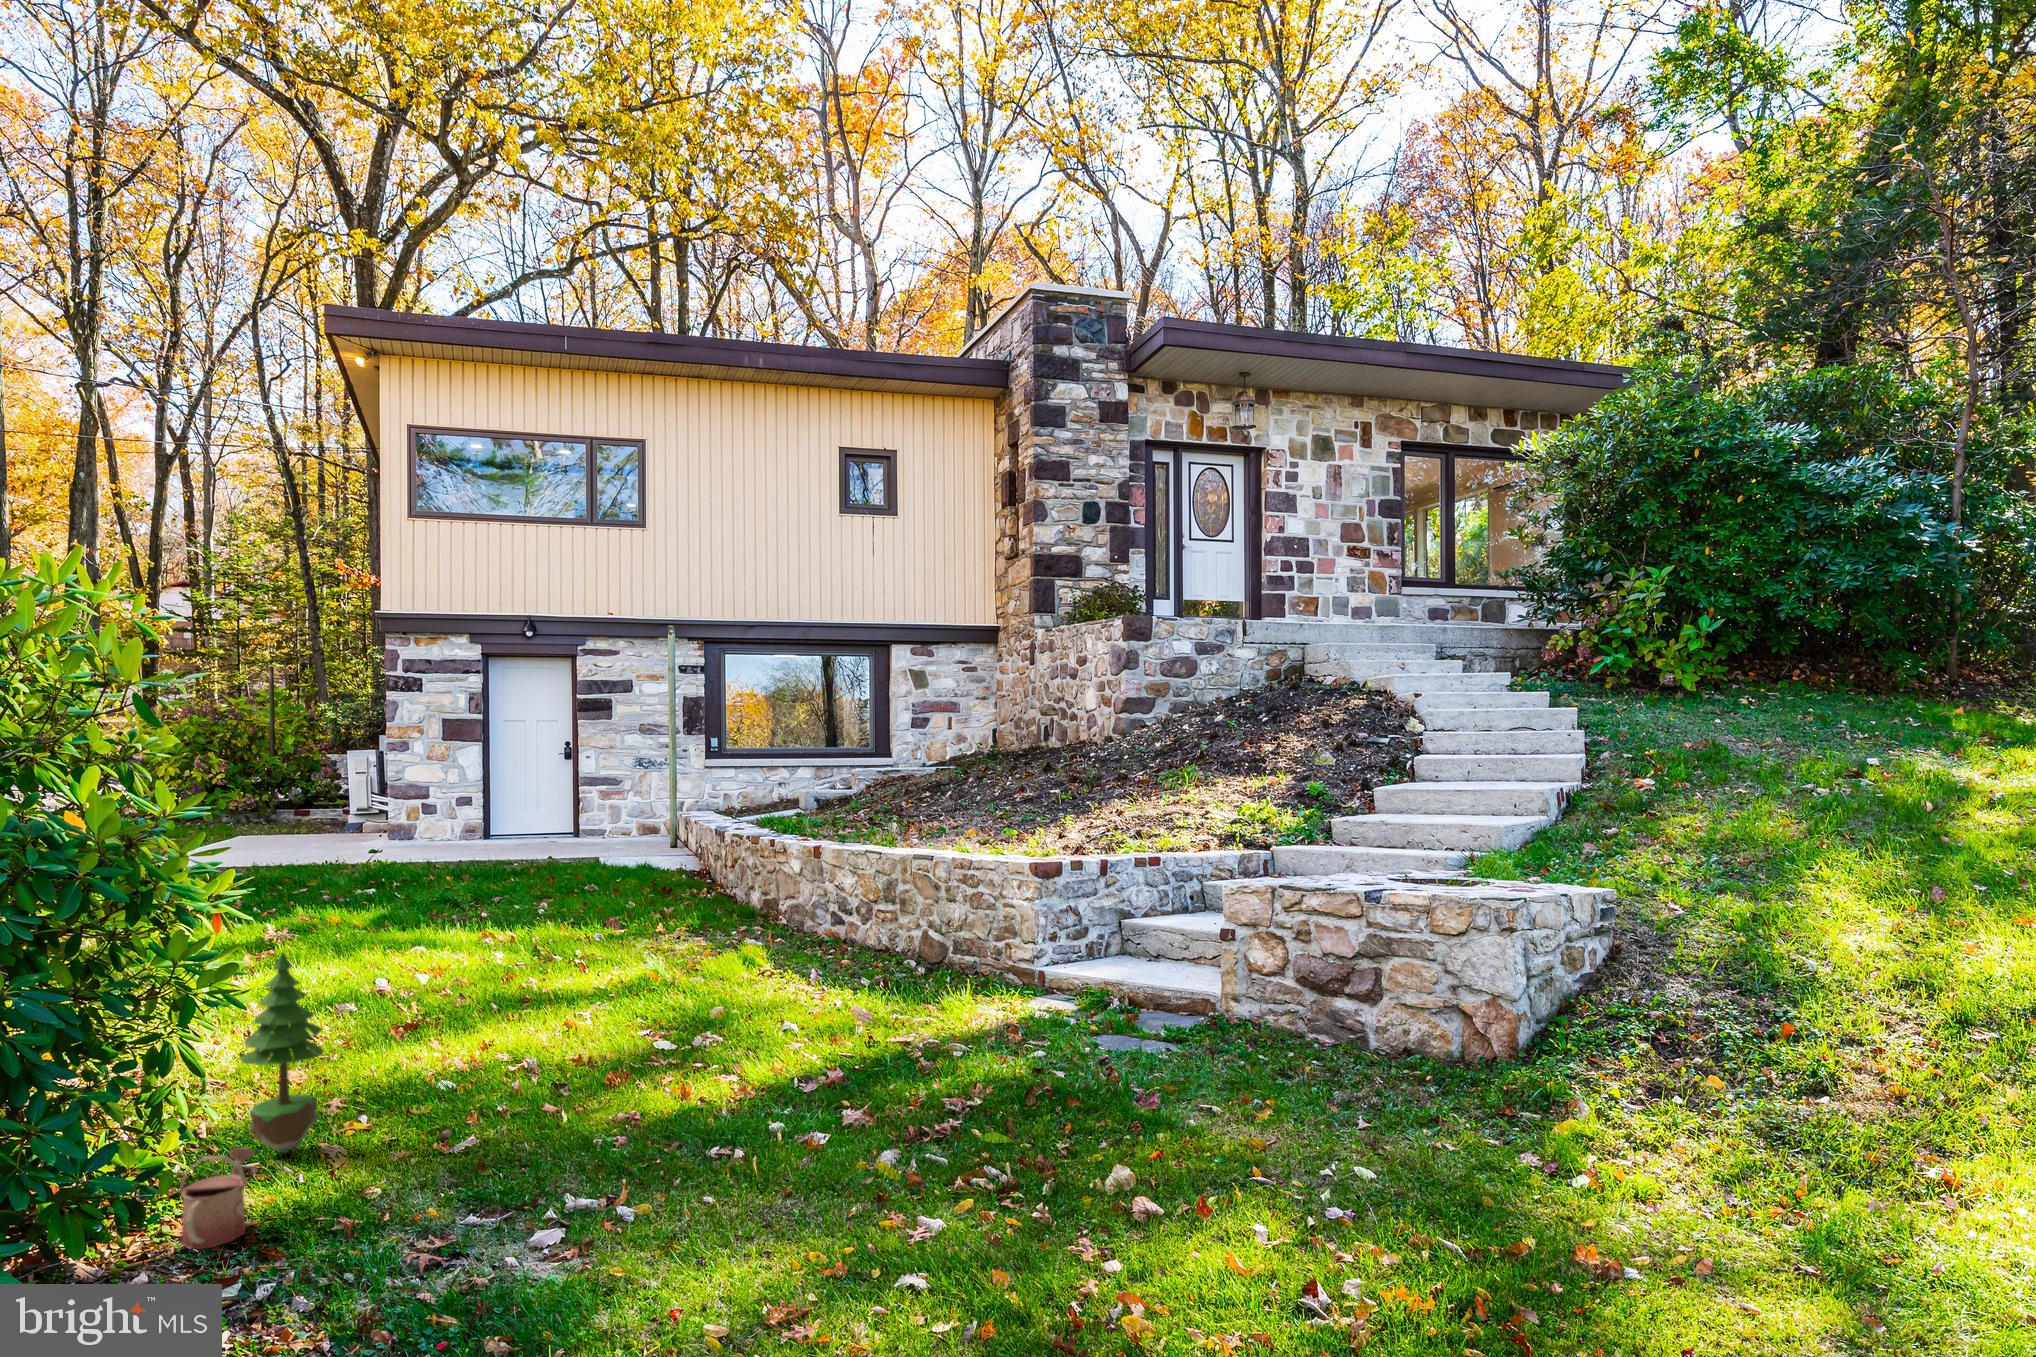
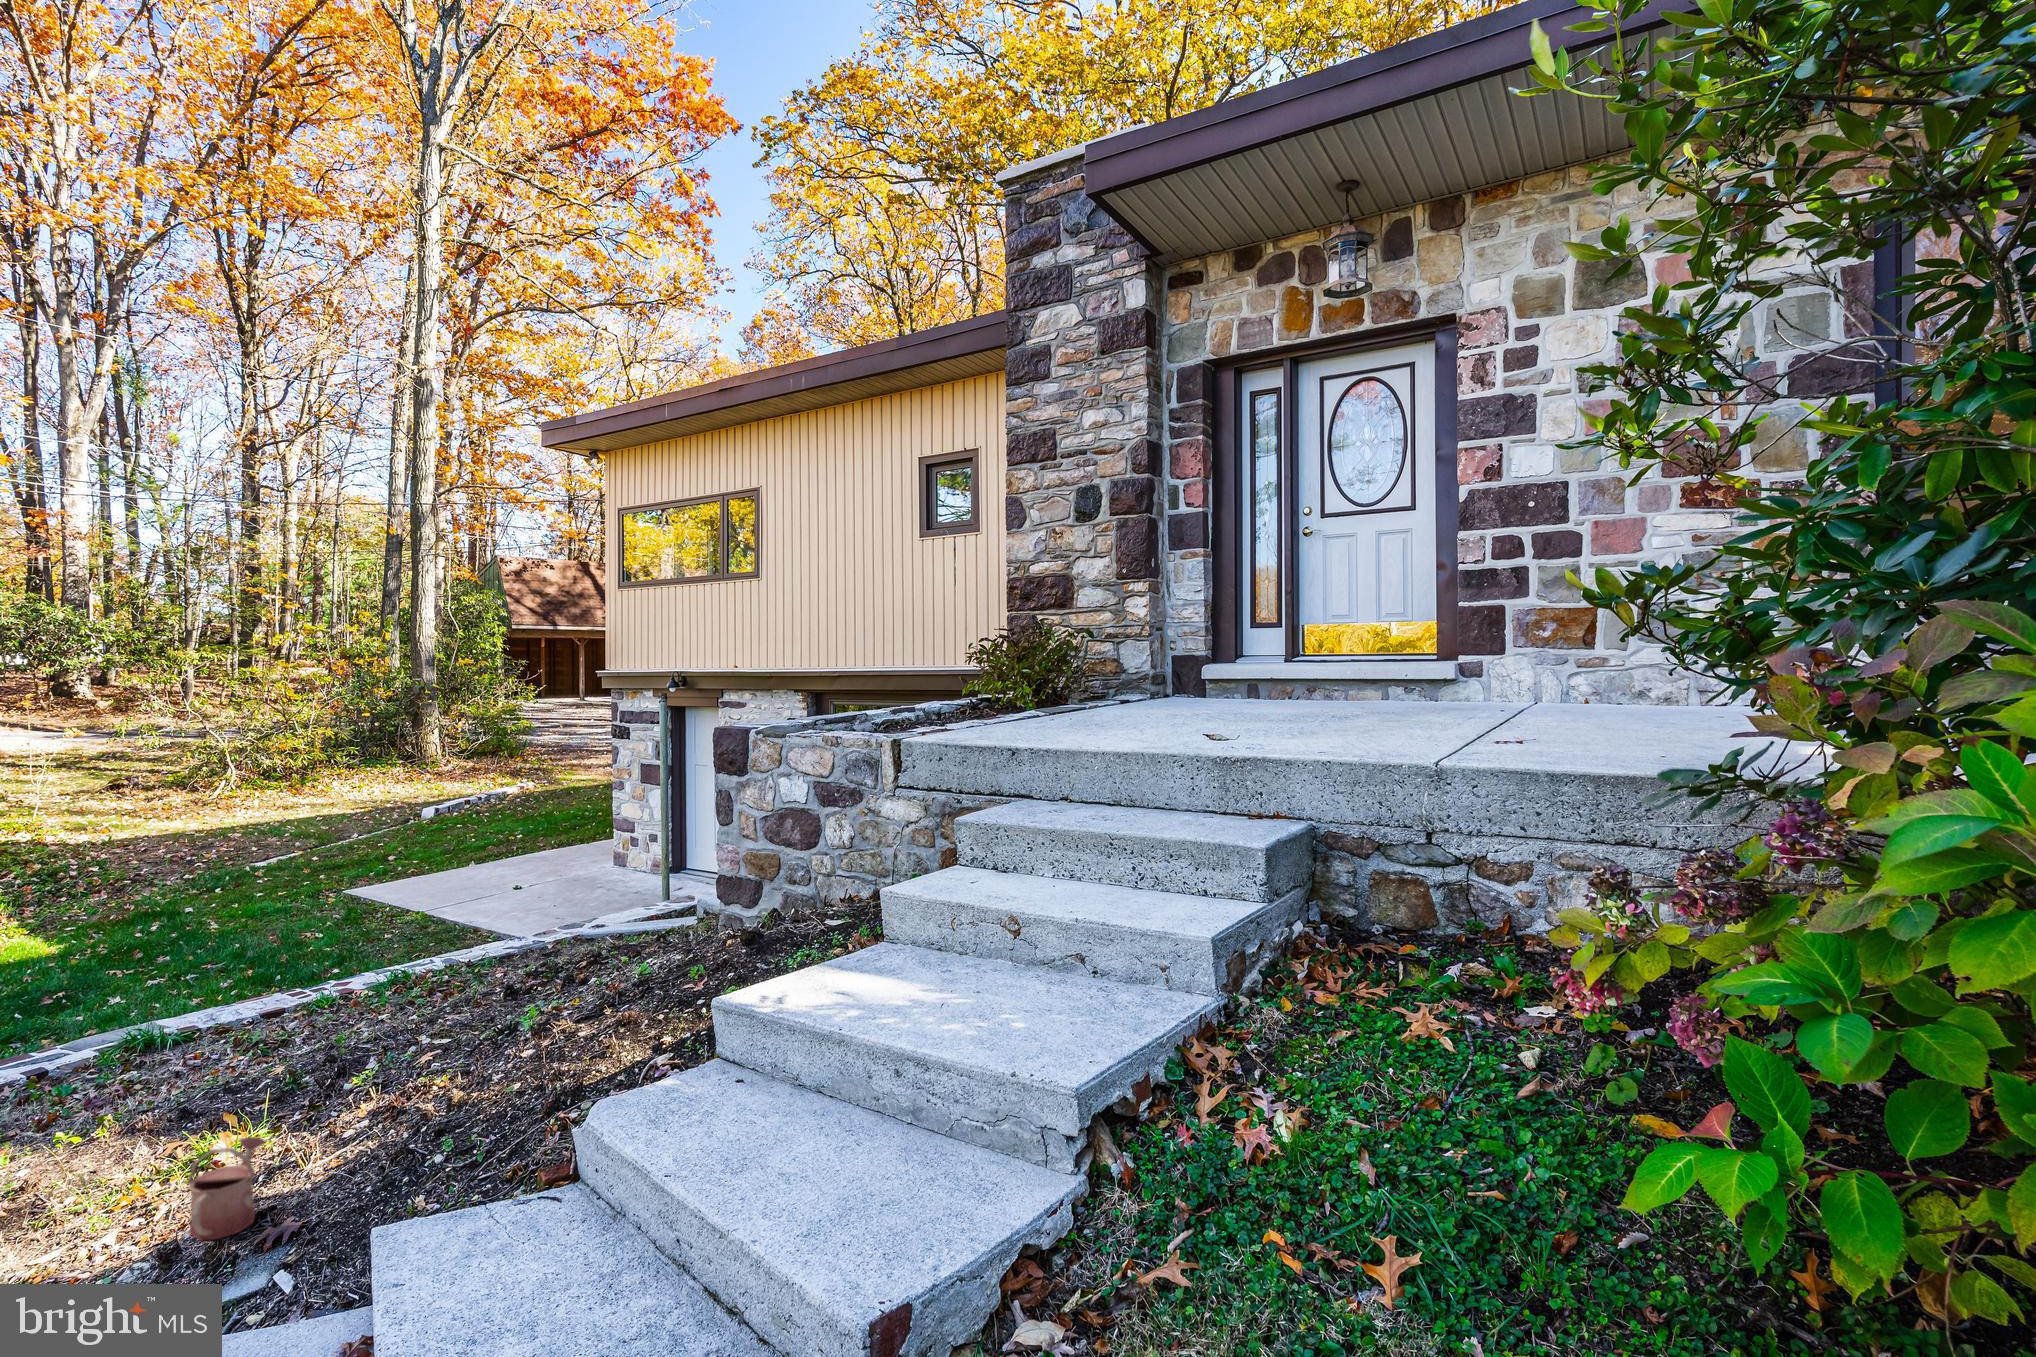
potted tree: present [240,952,324,1153] -> none [256,939,340,1134]

